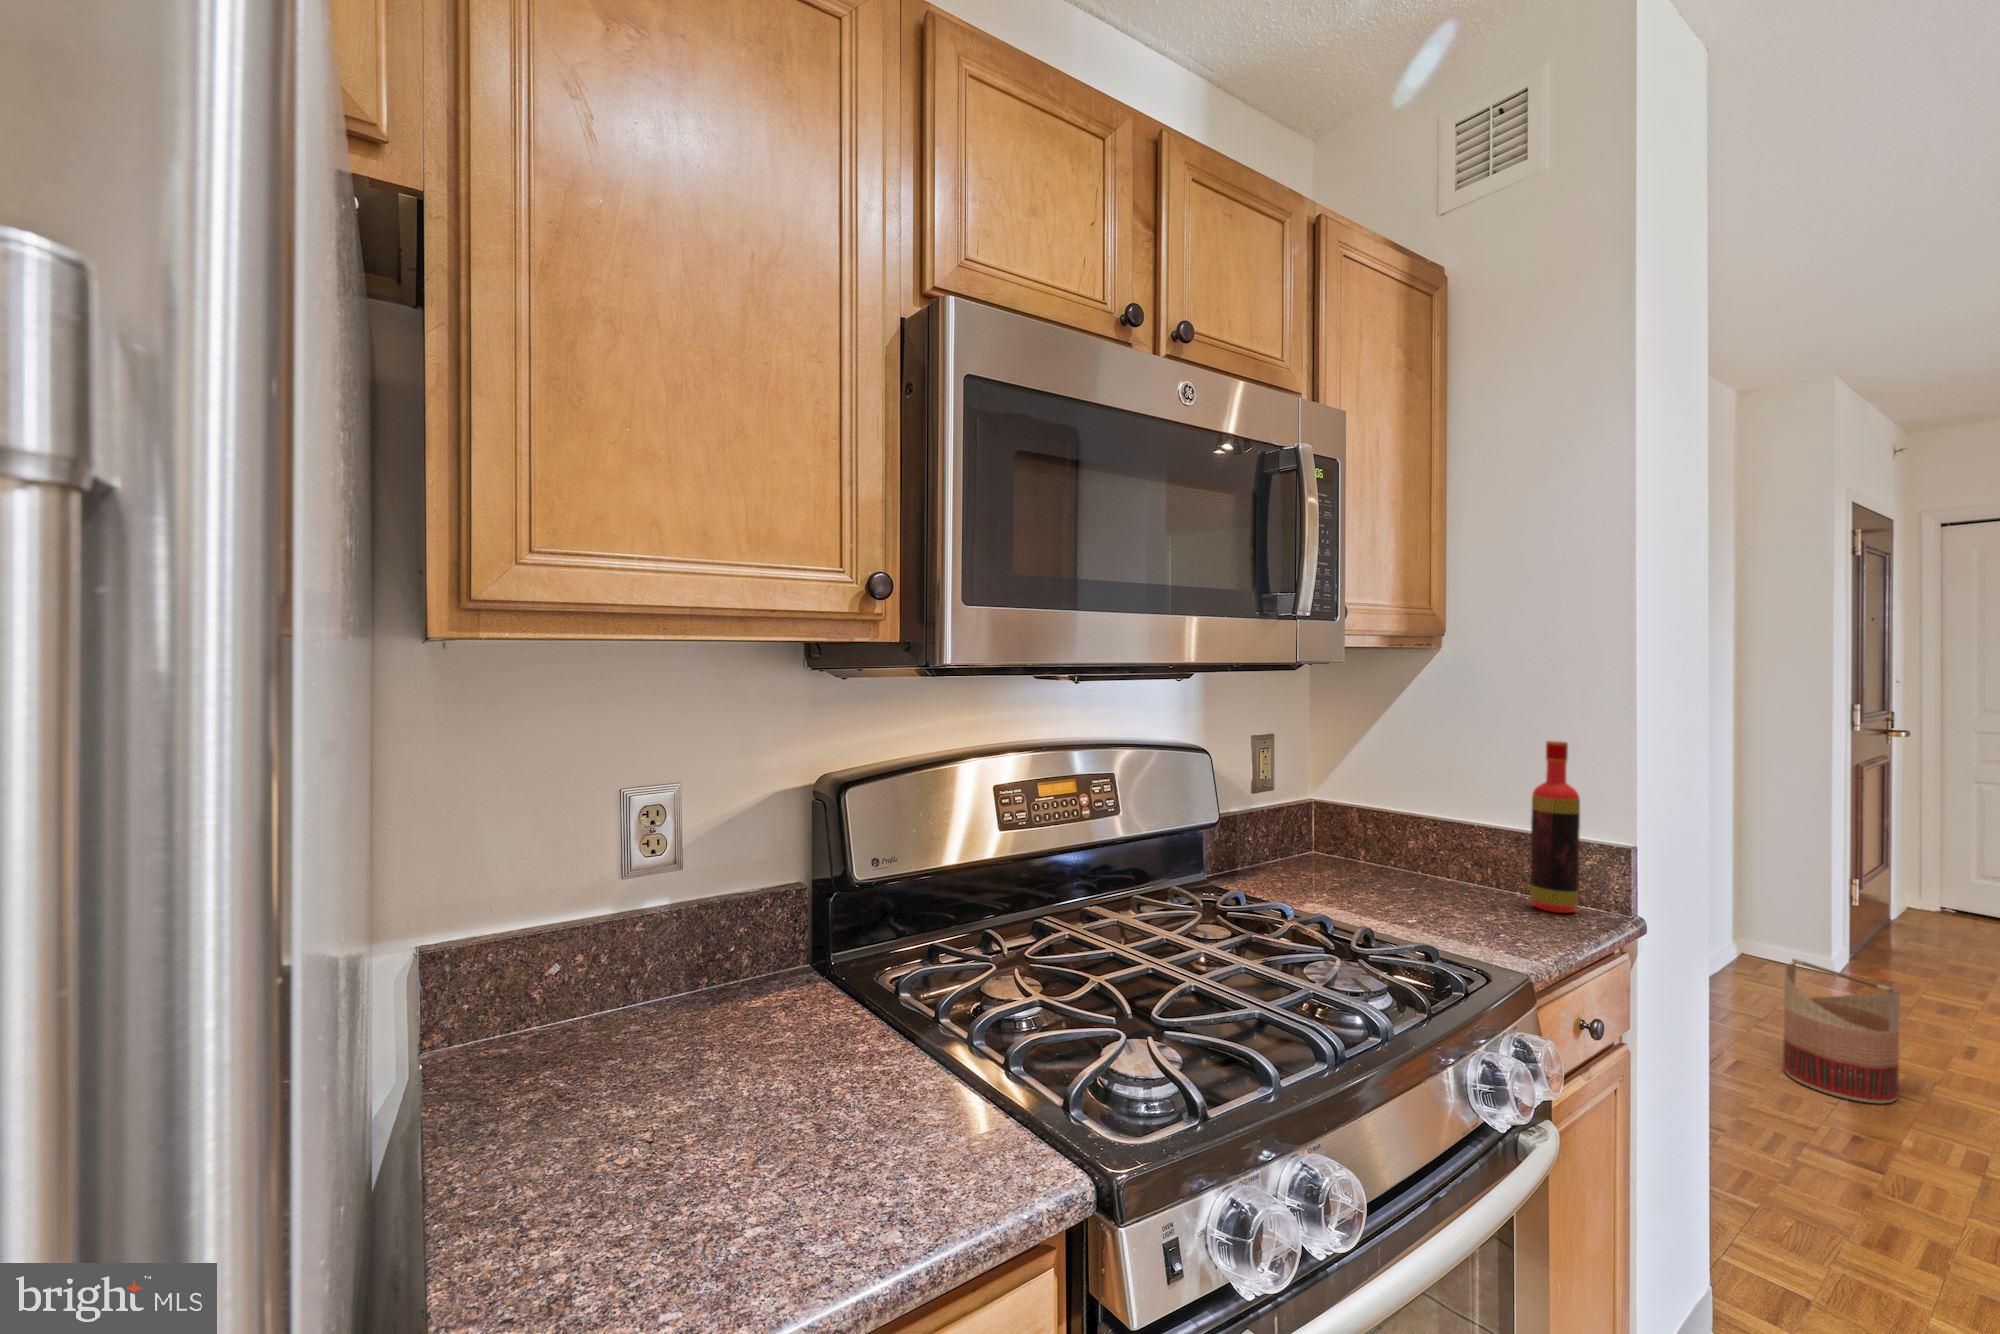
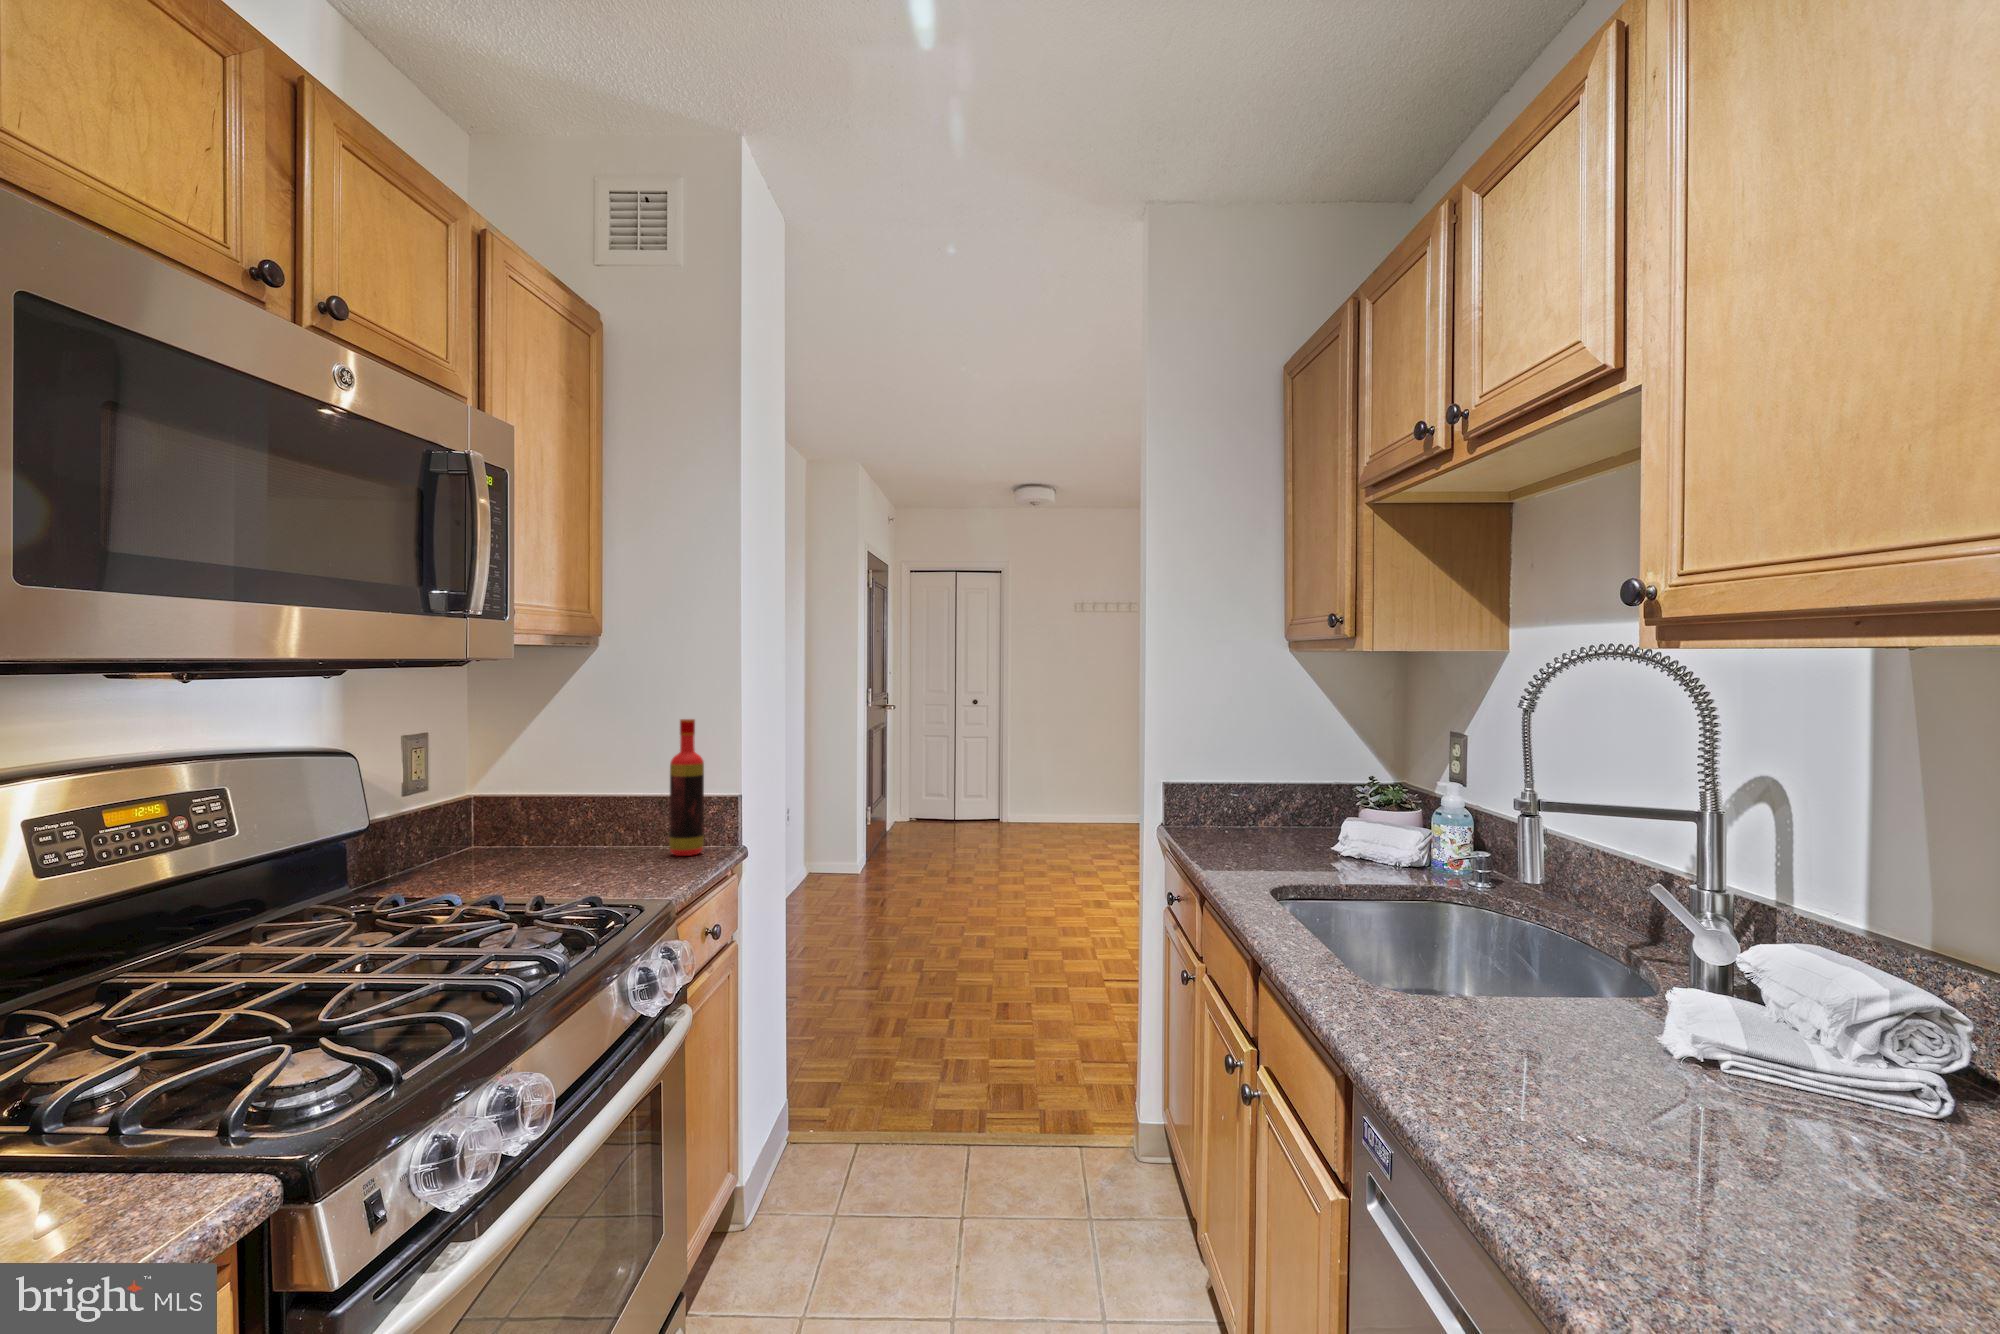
basket: present [1783,959,1900,1103] -> none [837,870,896,961]

